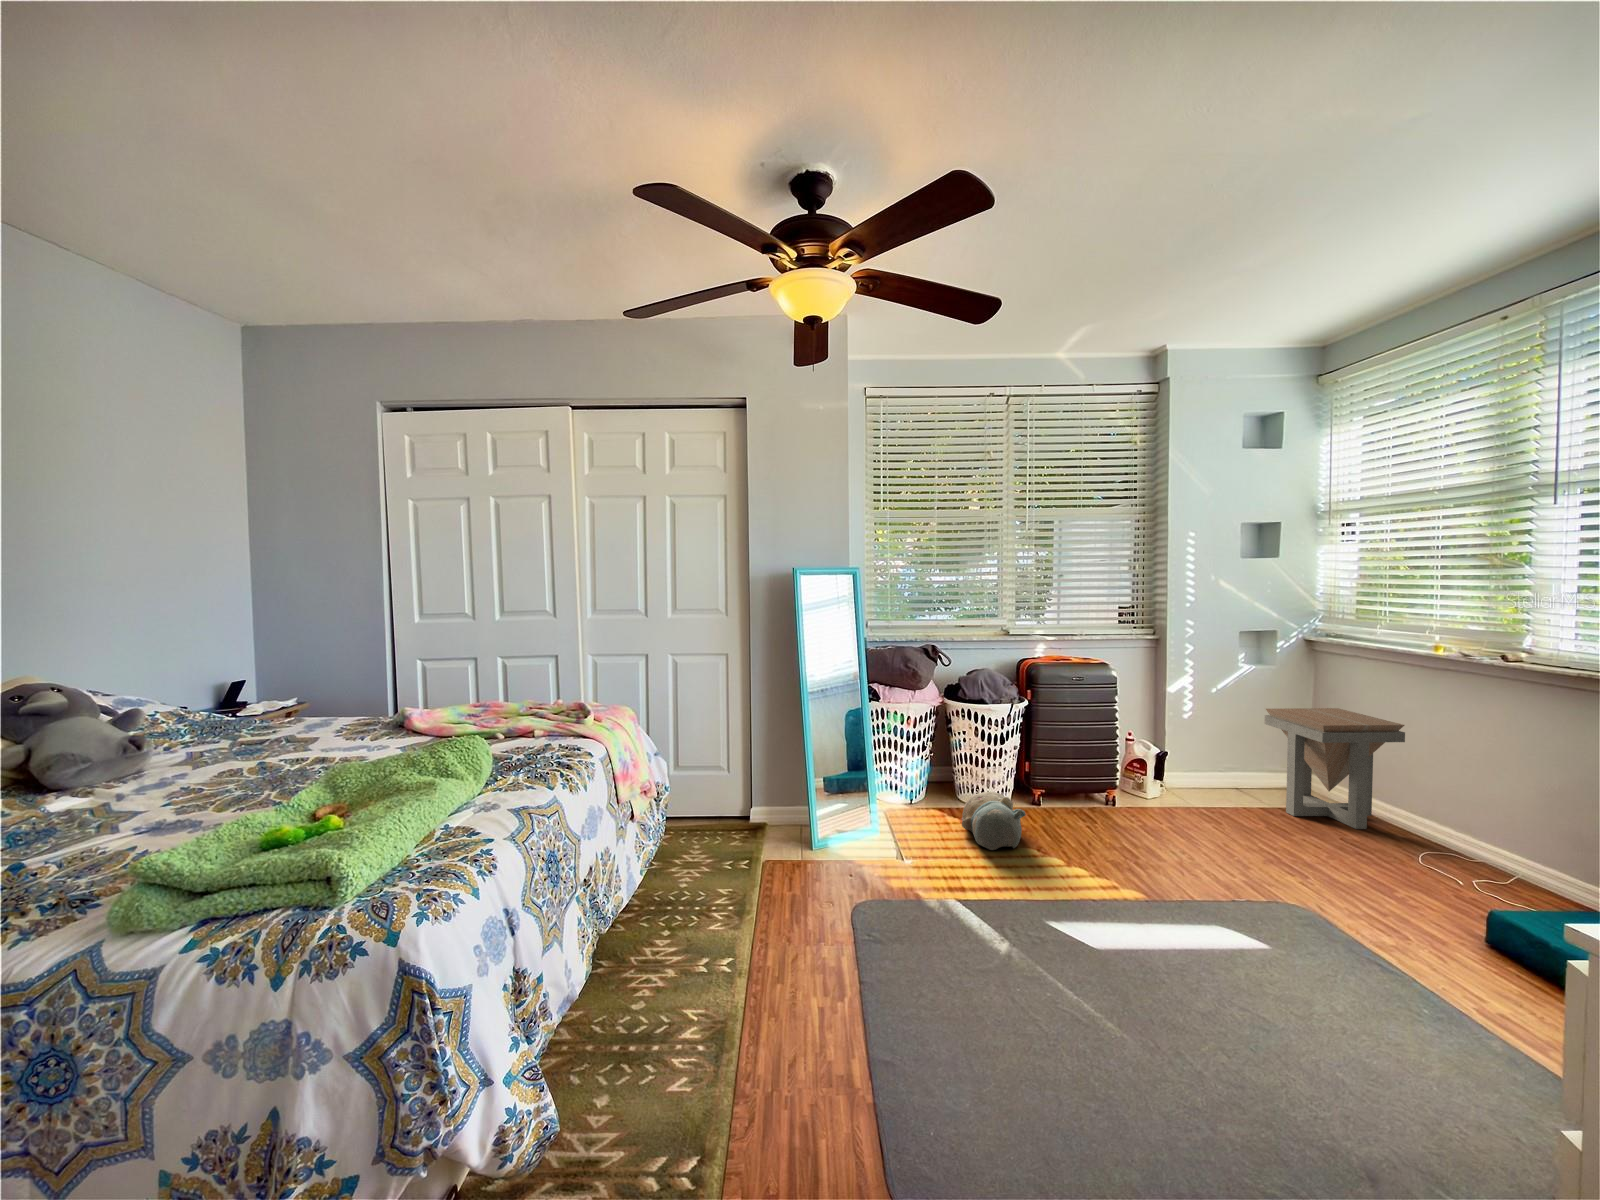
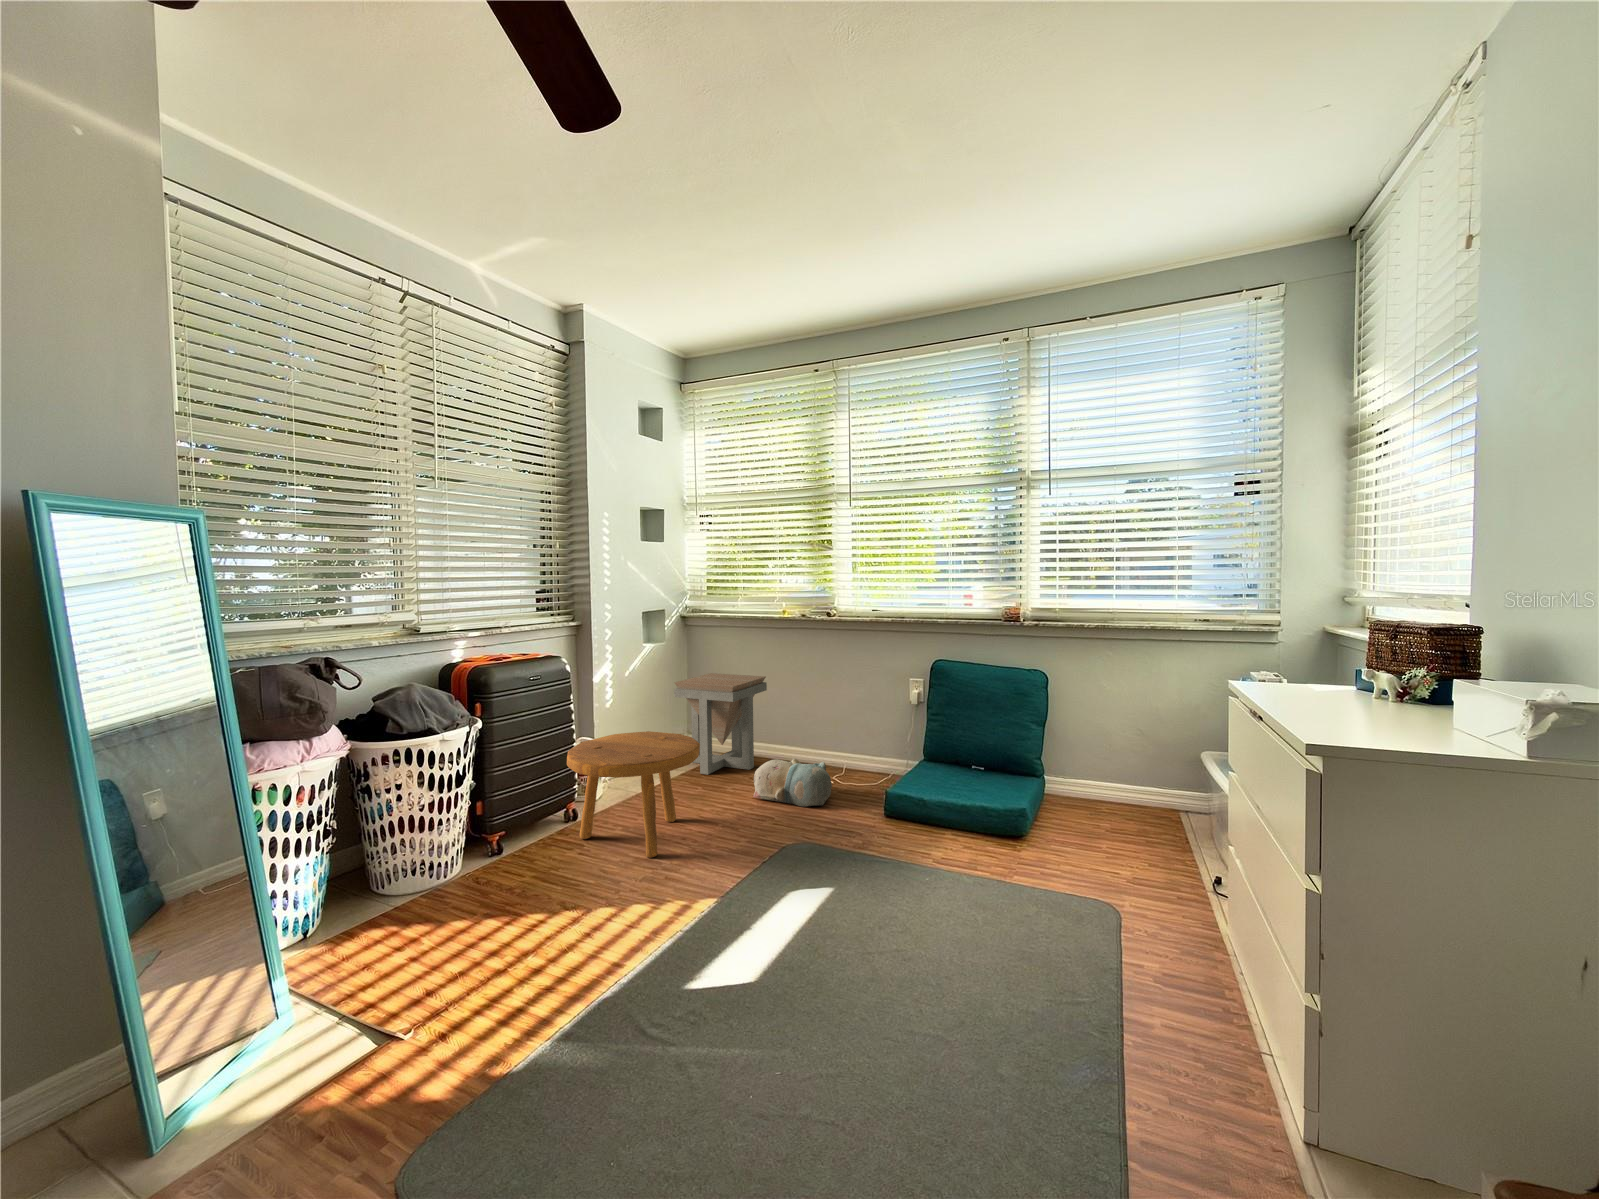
footstool: none [1083,738,1213,850] -> present [567,731,700,858]
plush toy: present [962,791,1026,850] -> present [753,758,832,806]

